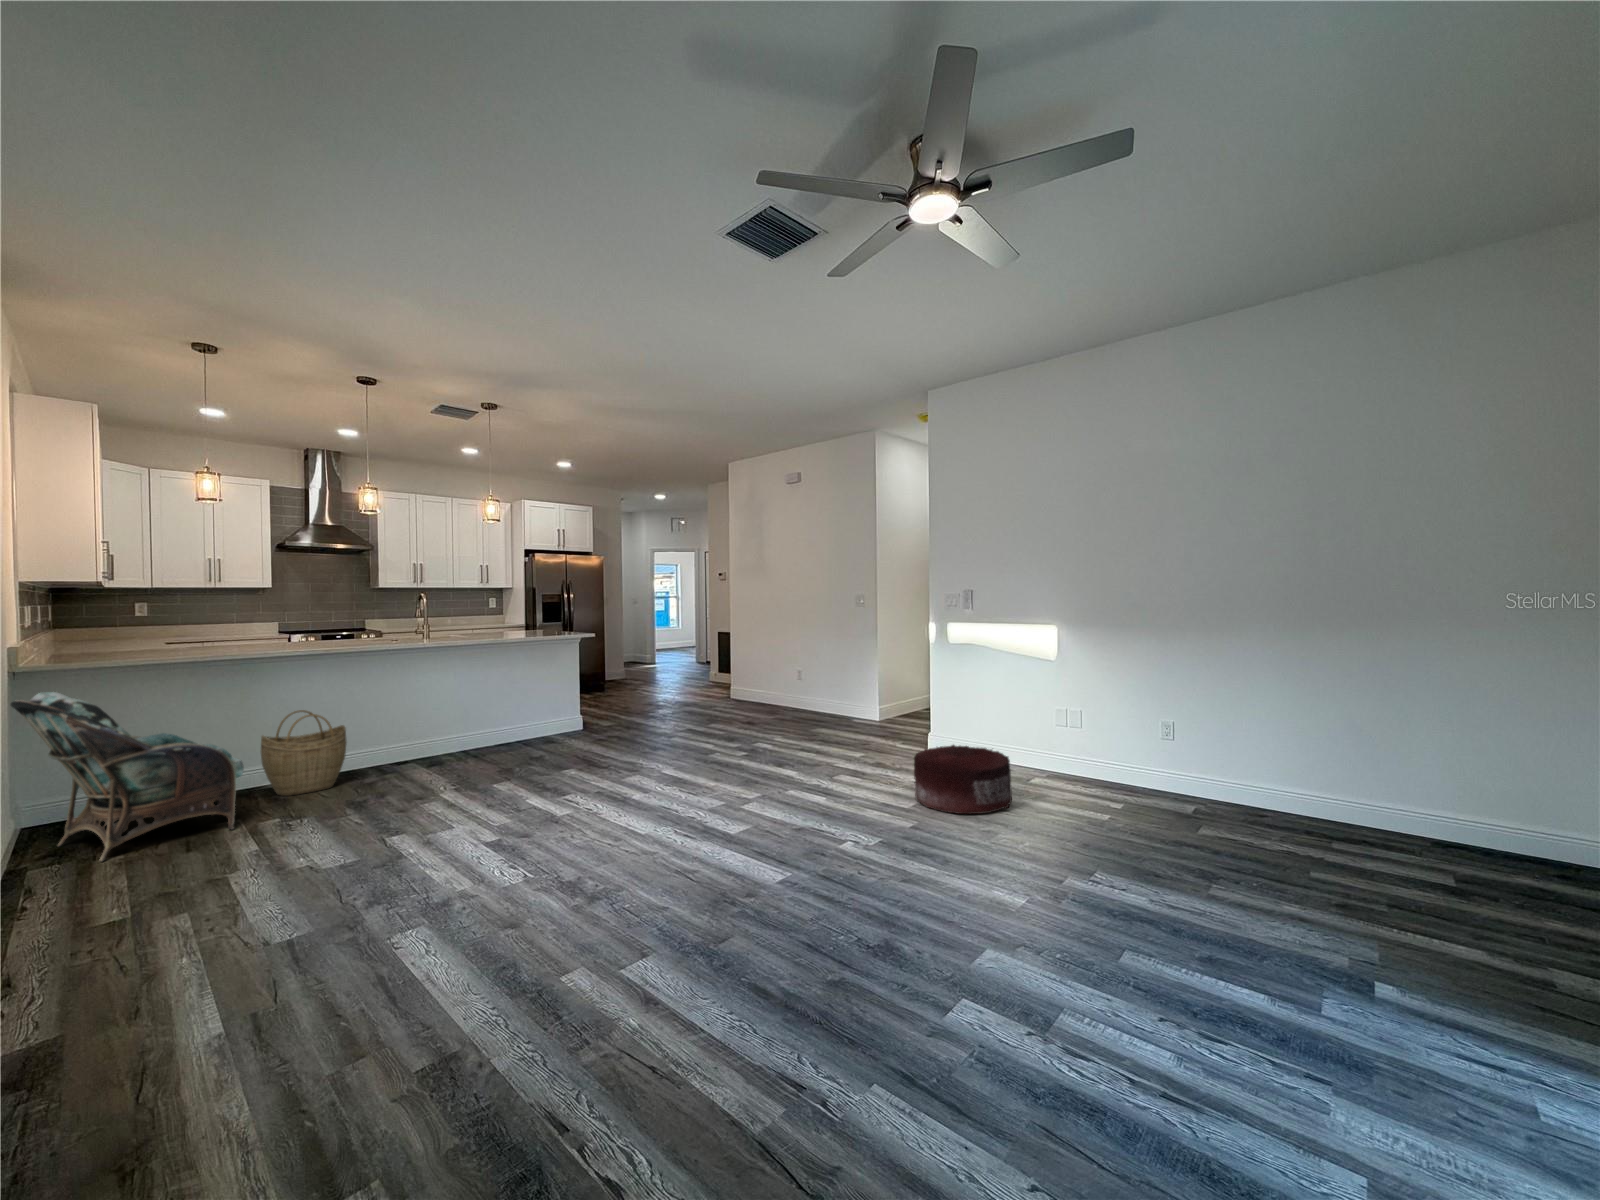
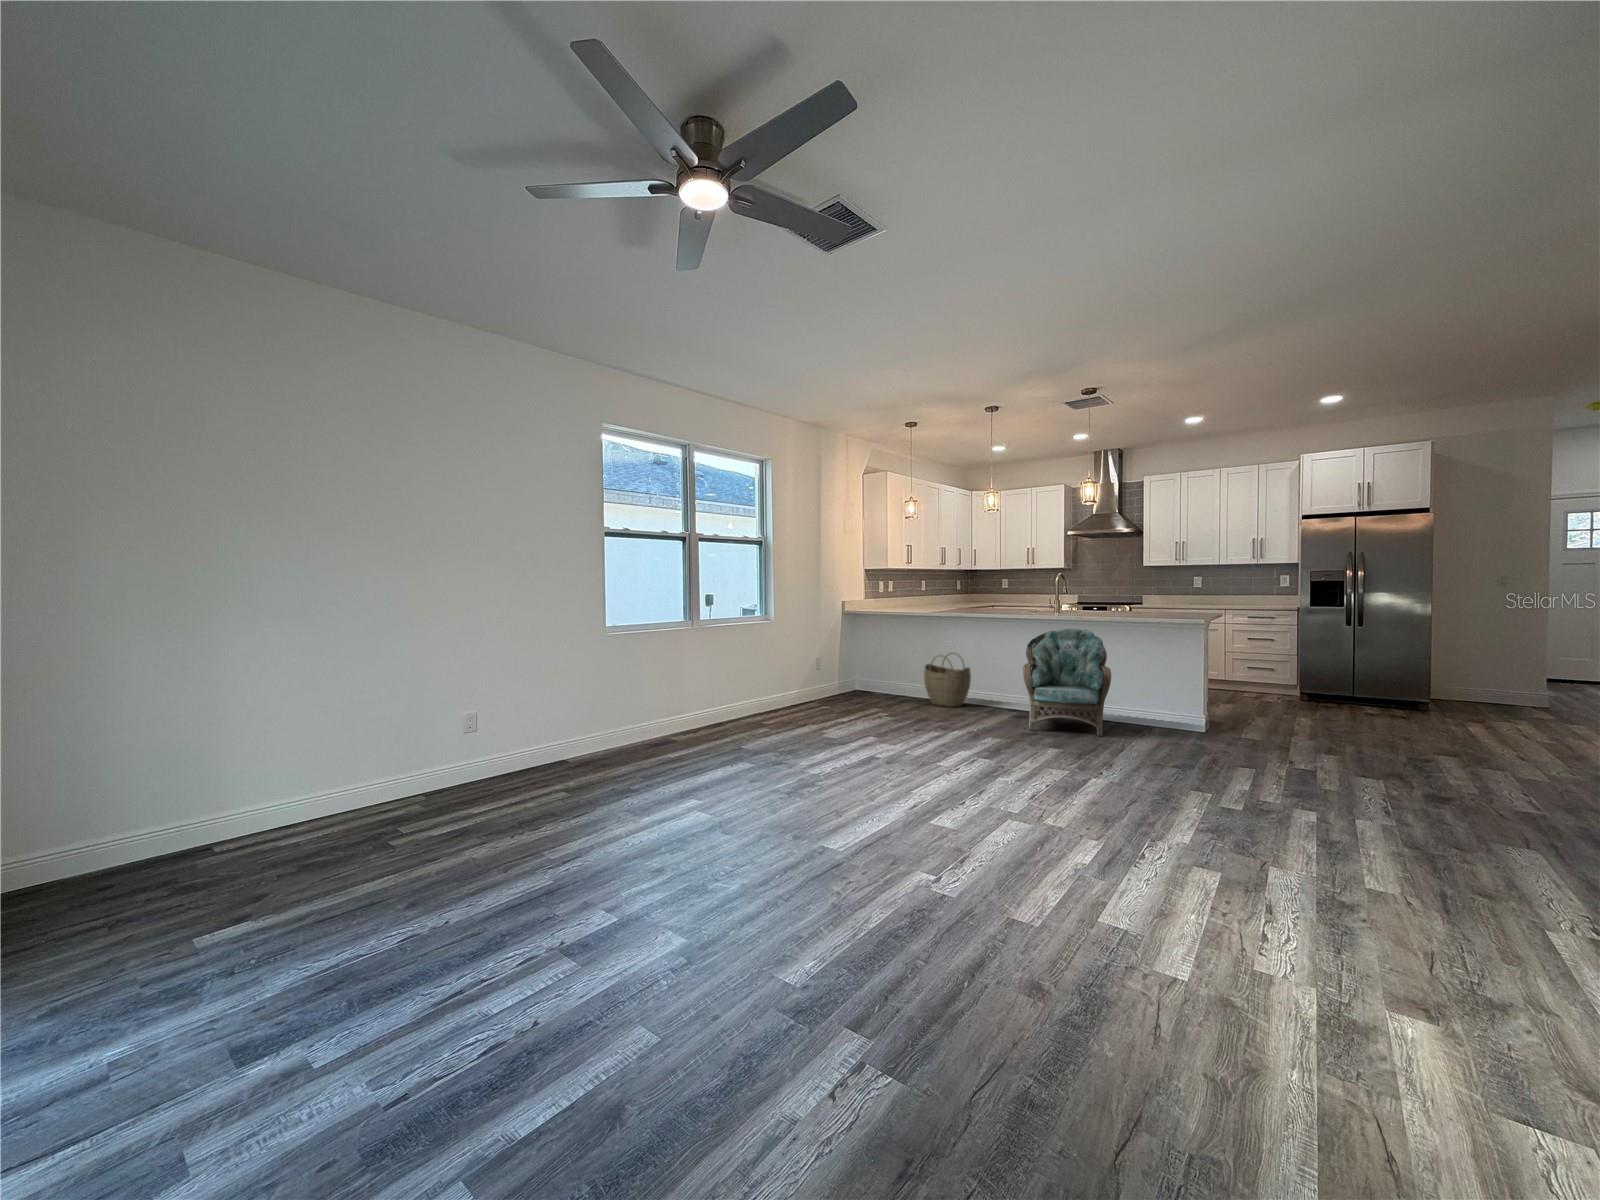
armchair: present [11,692,244,861] -> present [1023,628,1111,736]
pouf: present [914,745,1012,814] -> none [1112,856,1337,1040]

